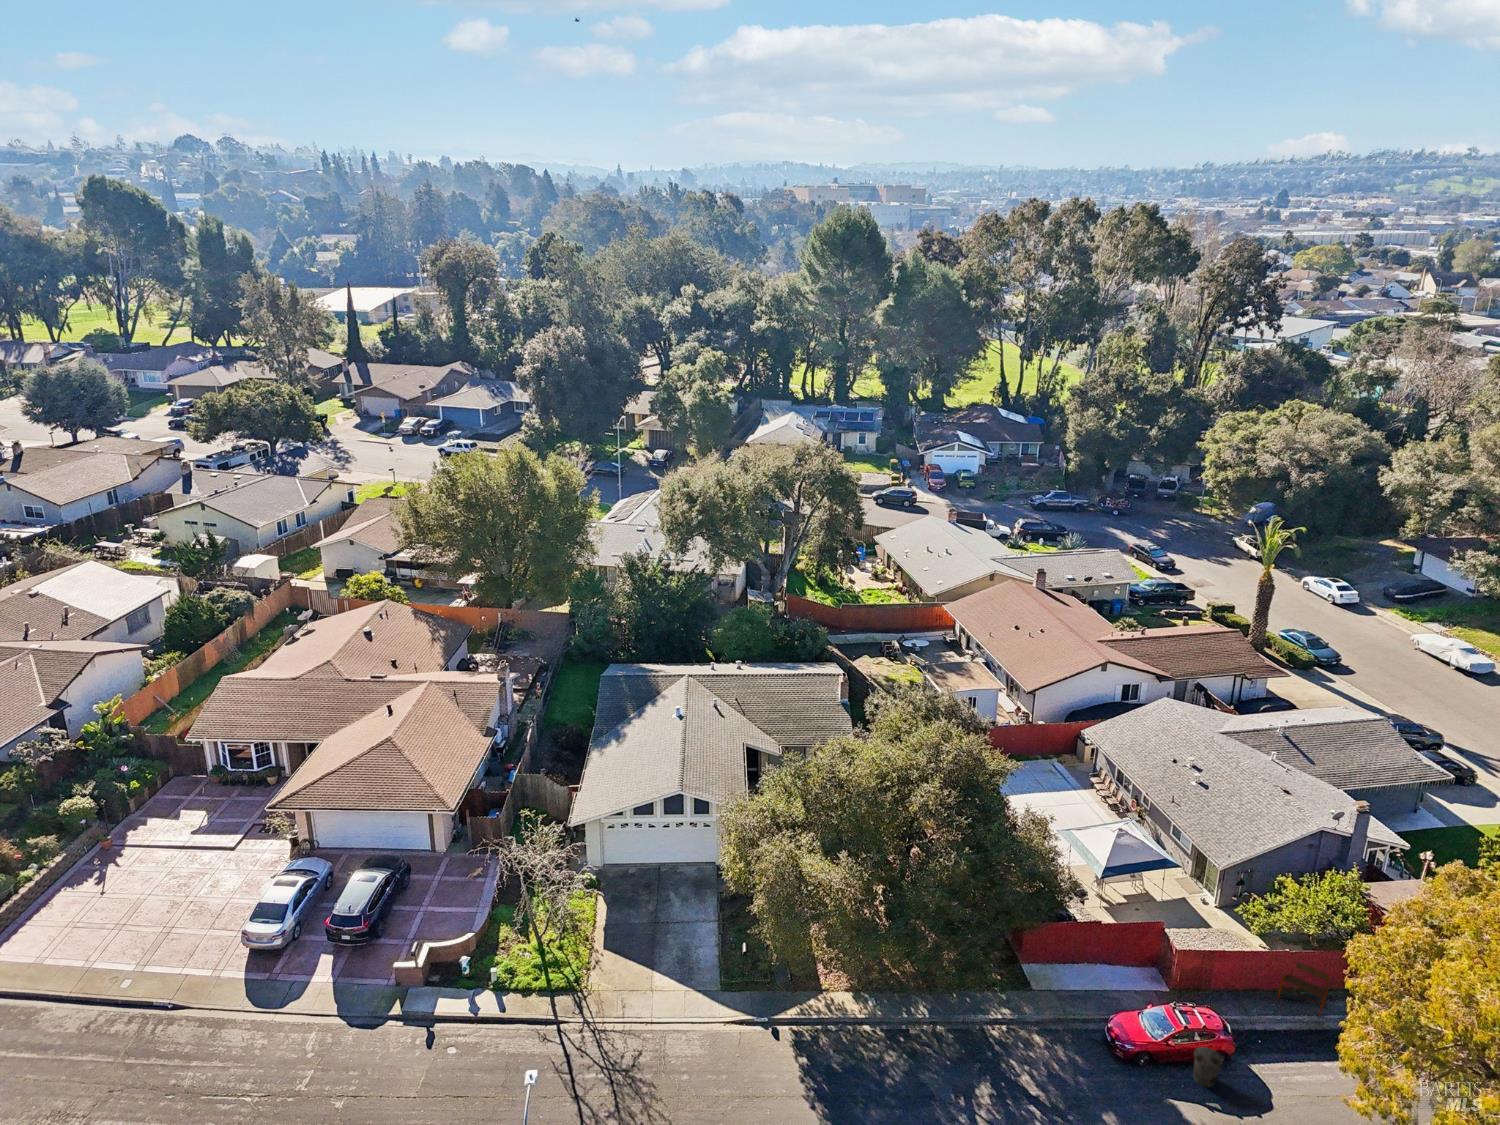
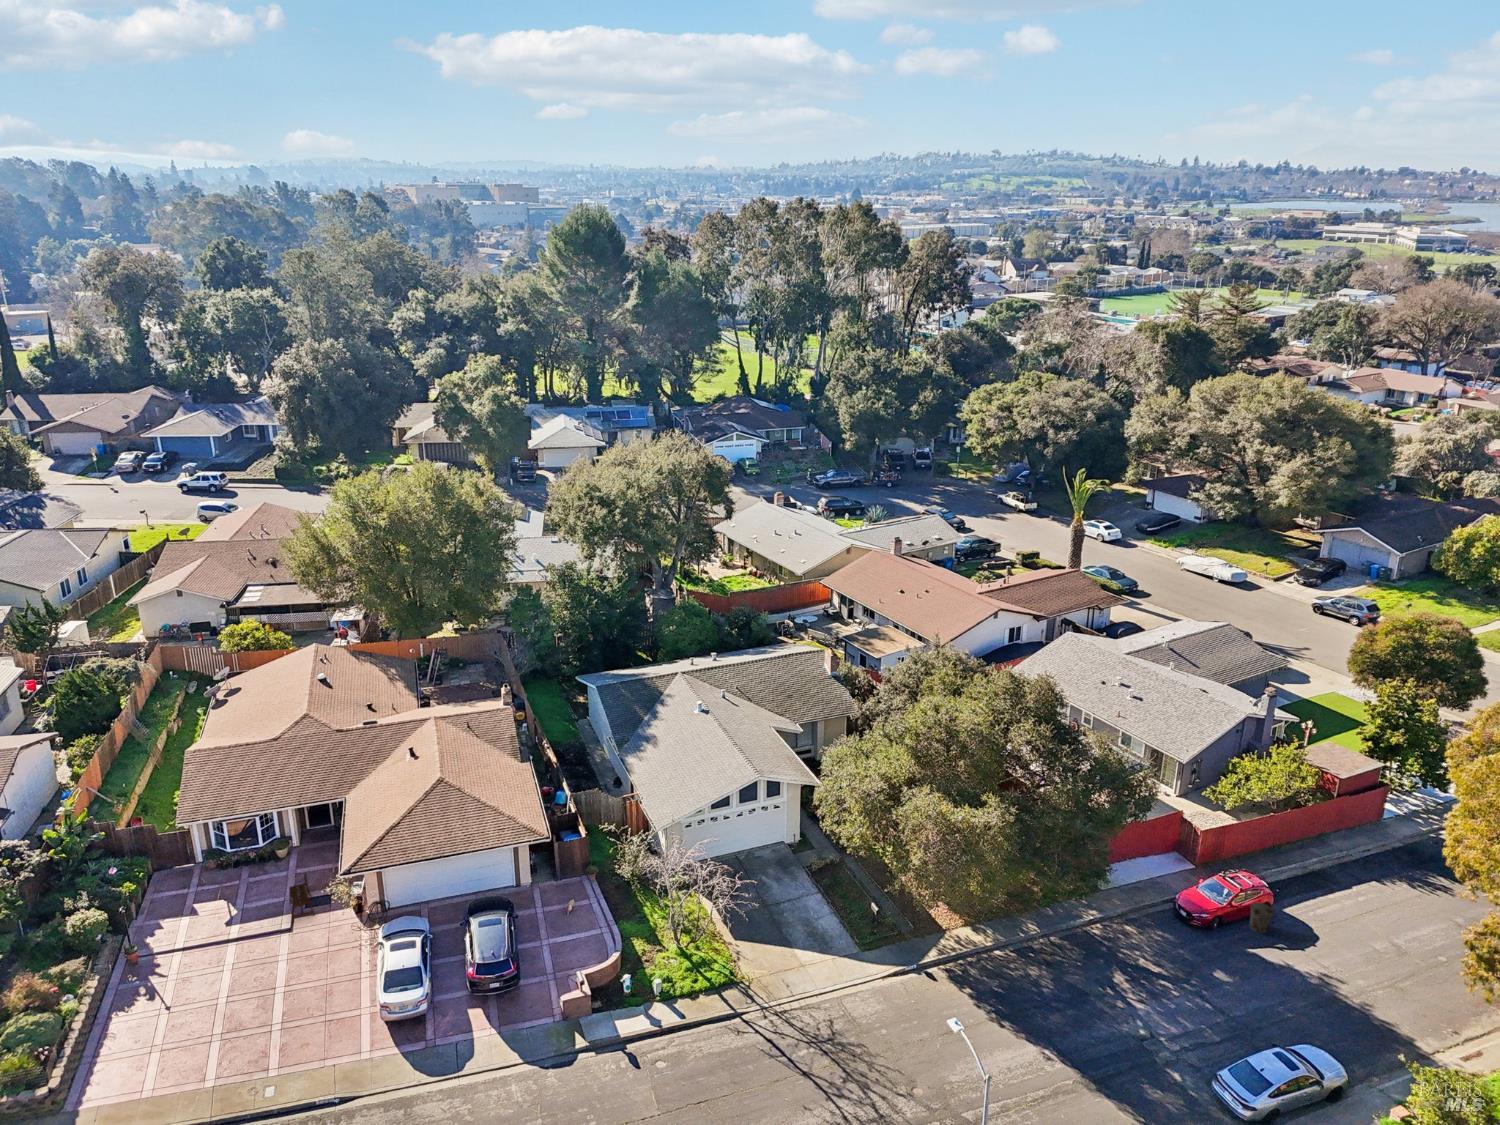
bench: present [1278,960,1330,1017] -> present [289,872,314,922]

